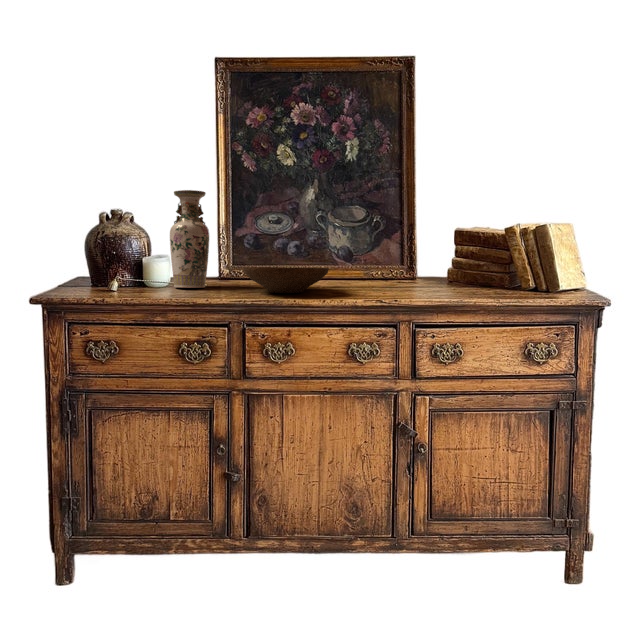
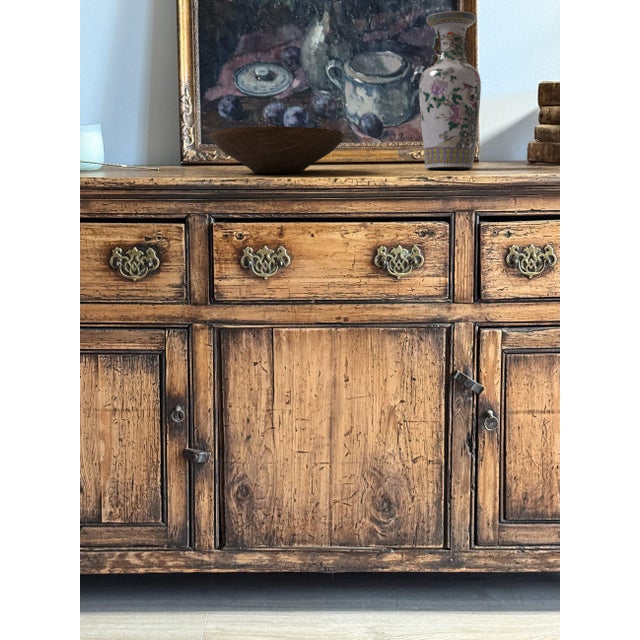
vase: present [170,190,209,288] -> present [419,11,481,169]

